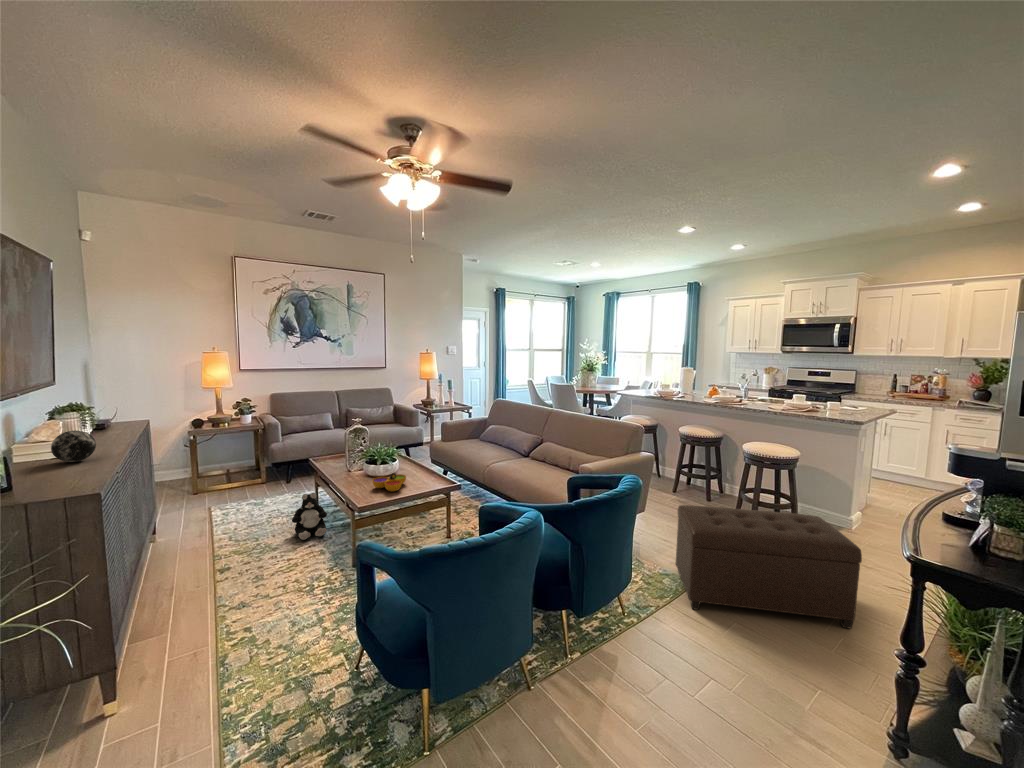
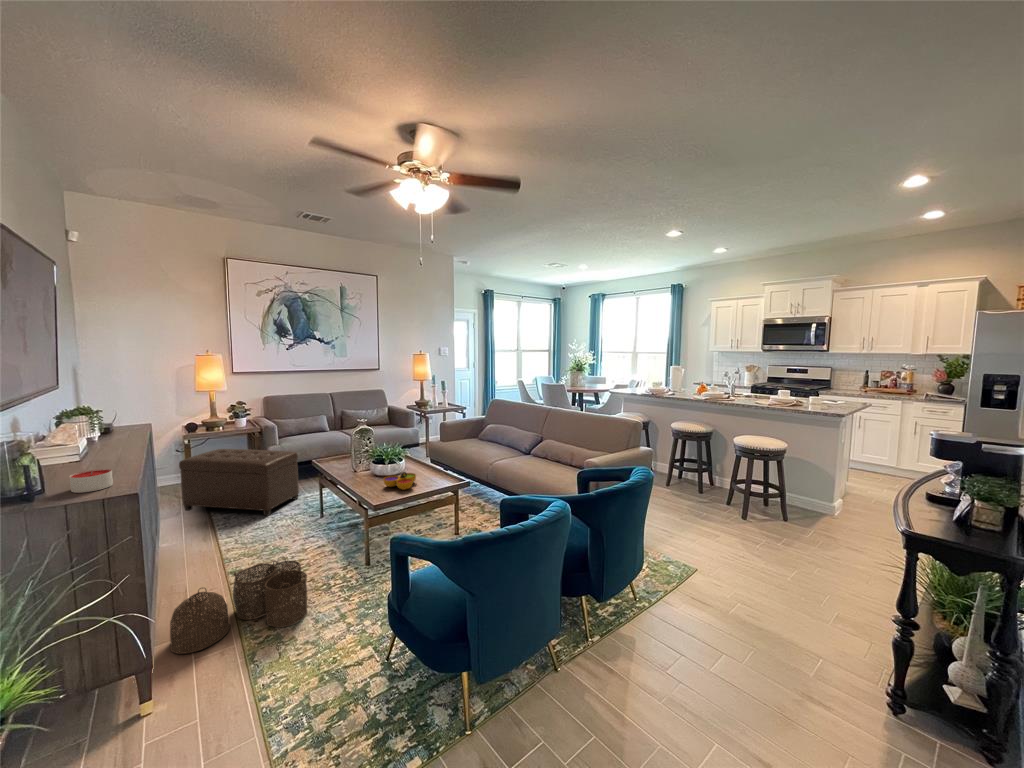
decorative orb: present [51,430,96,462] -> none [71,434,115,466]
candle: none [38,466,83,490] -> present [70,469,113,493]
plush toy: present [292,493,327,540] -> none [300,494,336,540]
ottoman: present [676,505,862,629] -> present [179,449,299,516]
woven basket: none [146,556,286,653] -> present [170,557,307,654]

